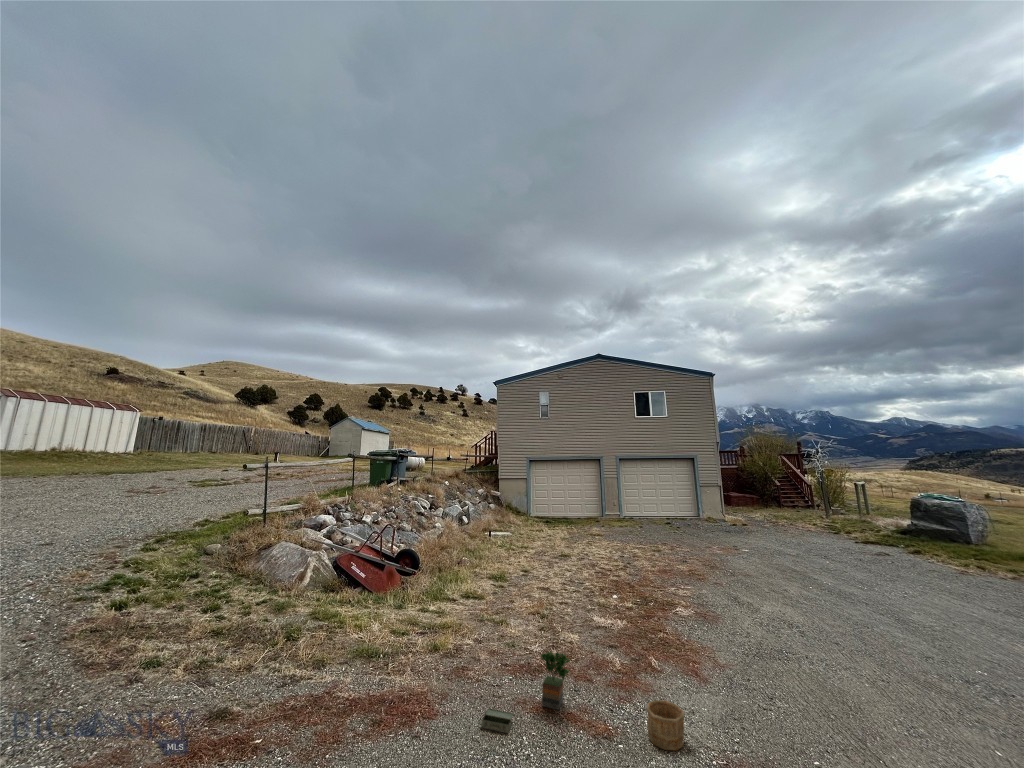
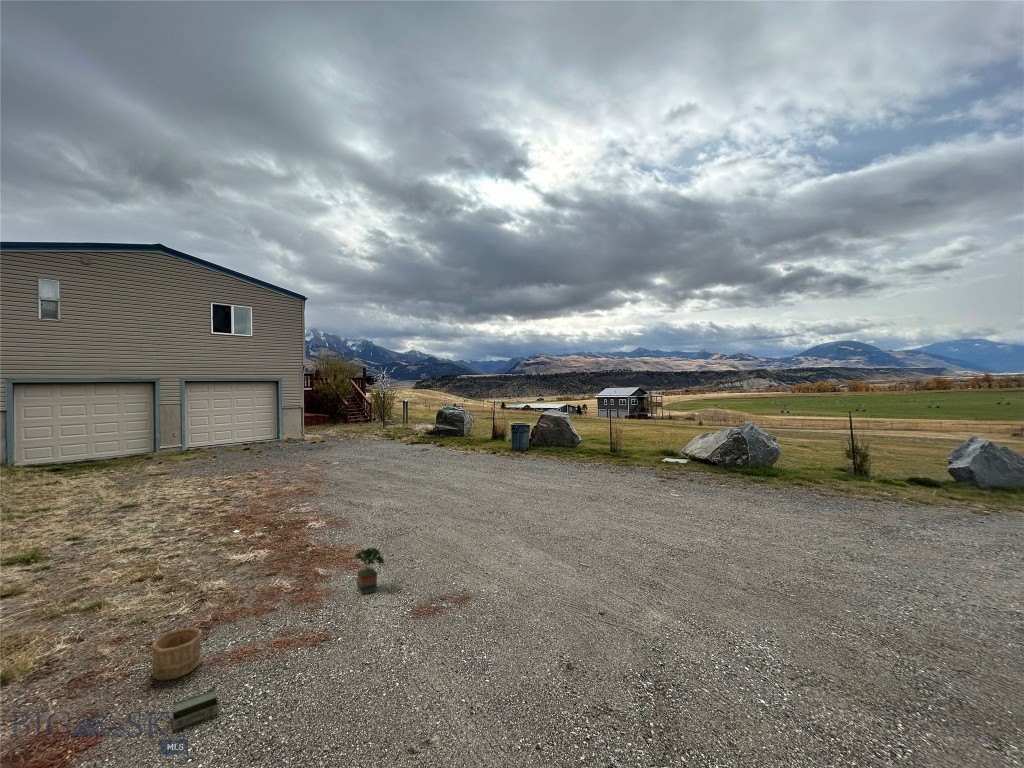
potted tree: present [541,651,570,710] -> present [355,548,384,594]
wooden bucket: present [647,700,684,751] -> present [152,627,202,681]

